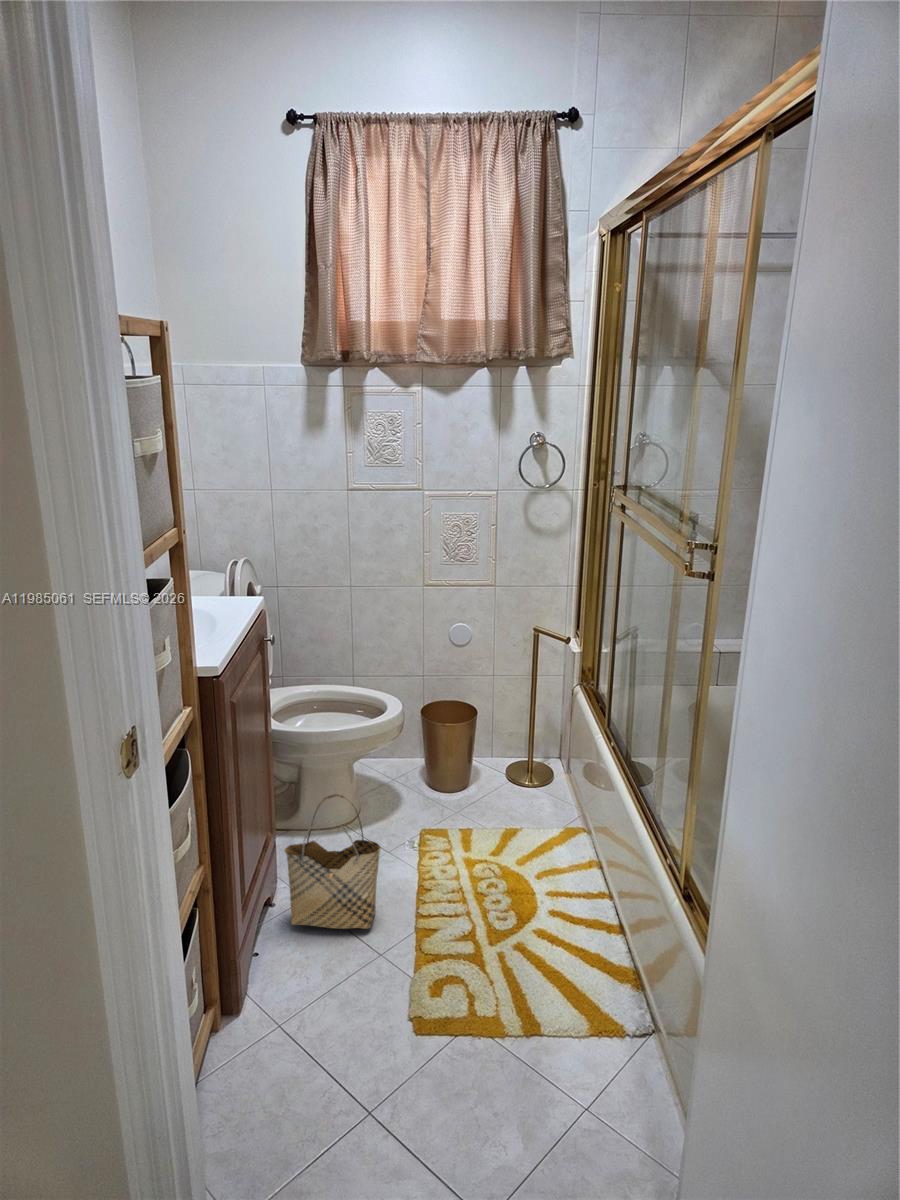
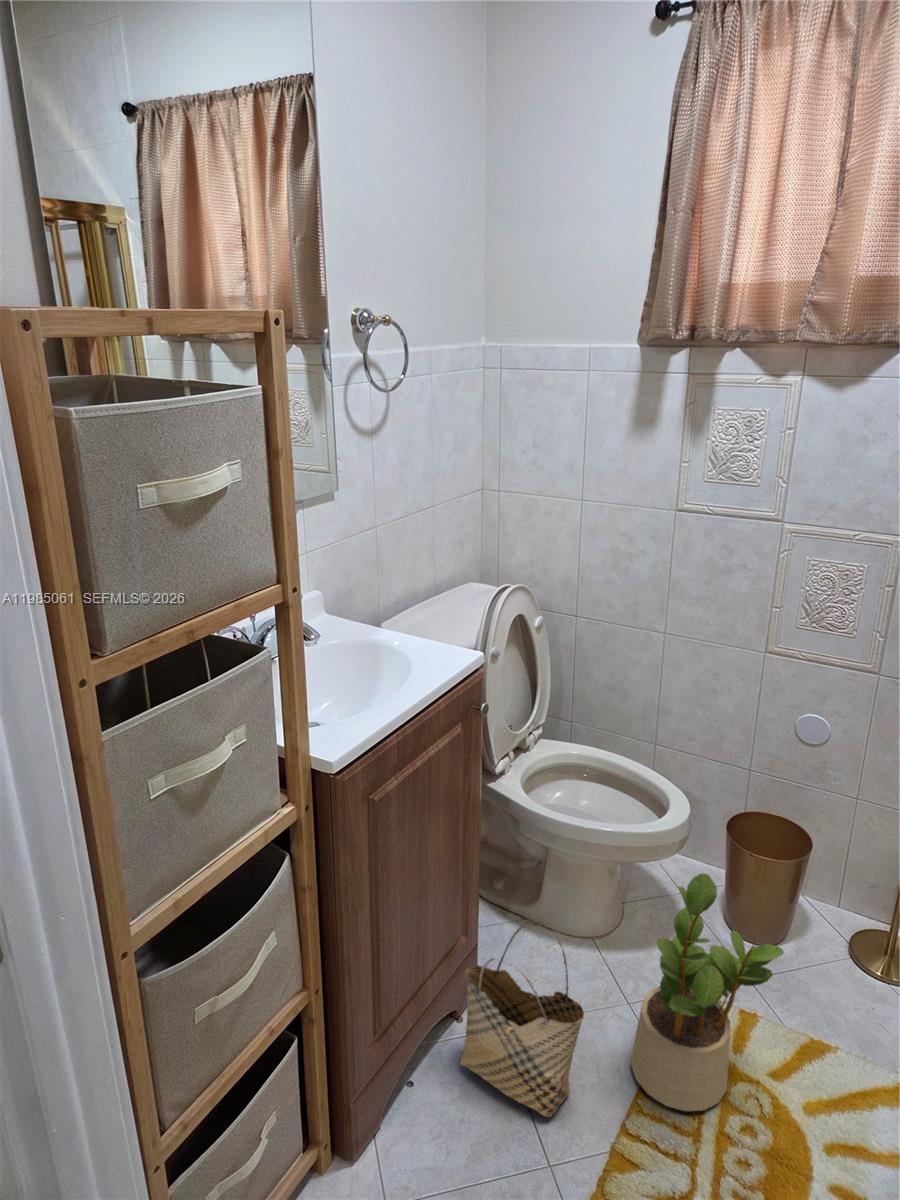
potted plant: none [405,723,492,893] -> present [631,873,784,1111]

